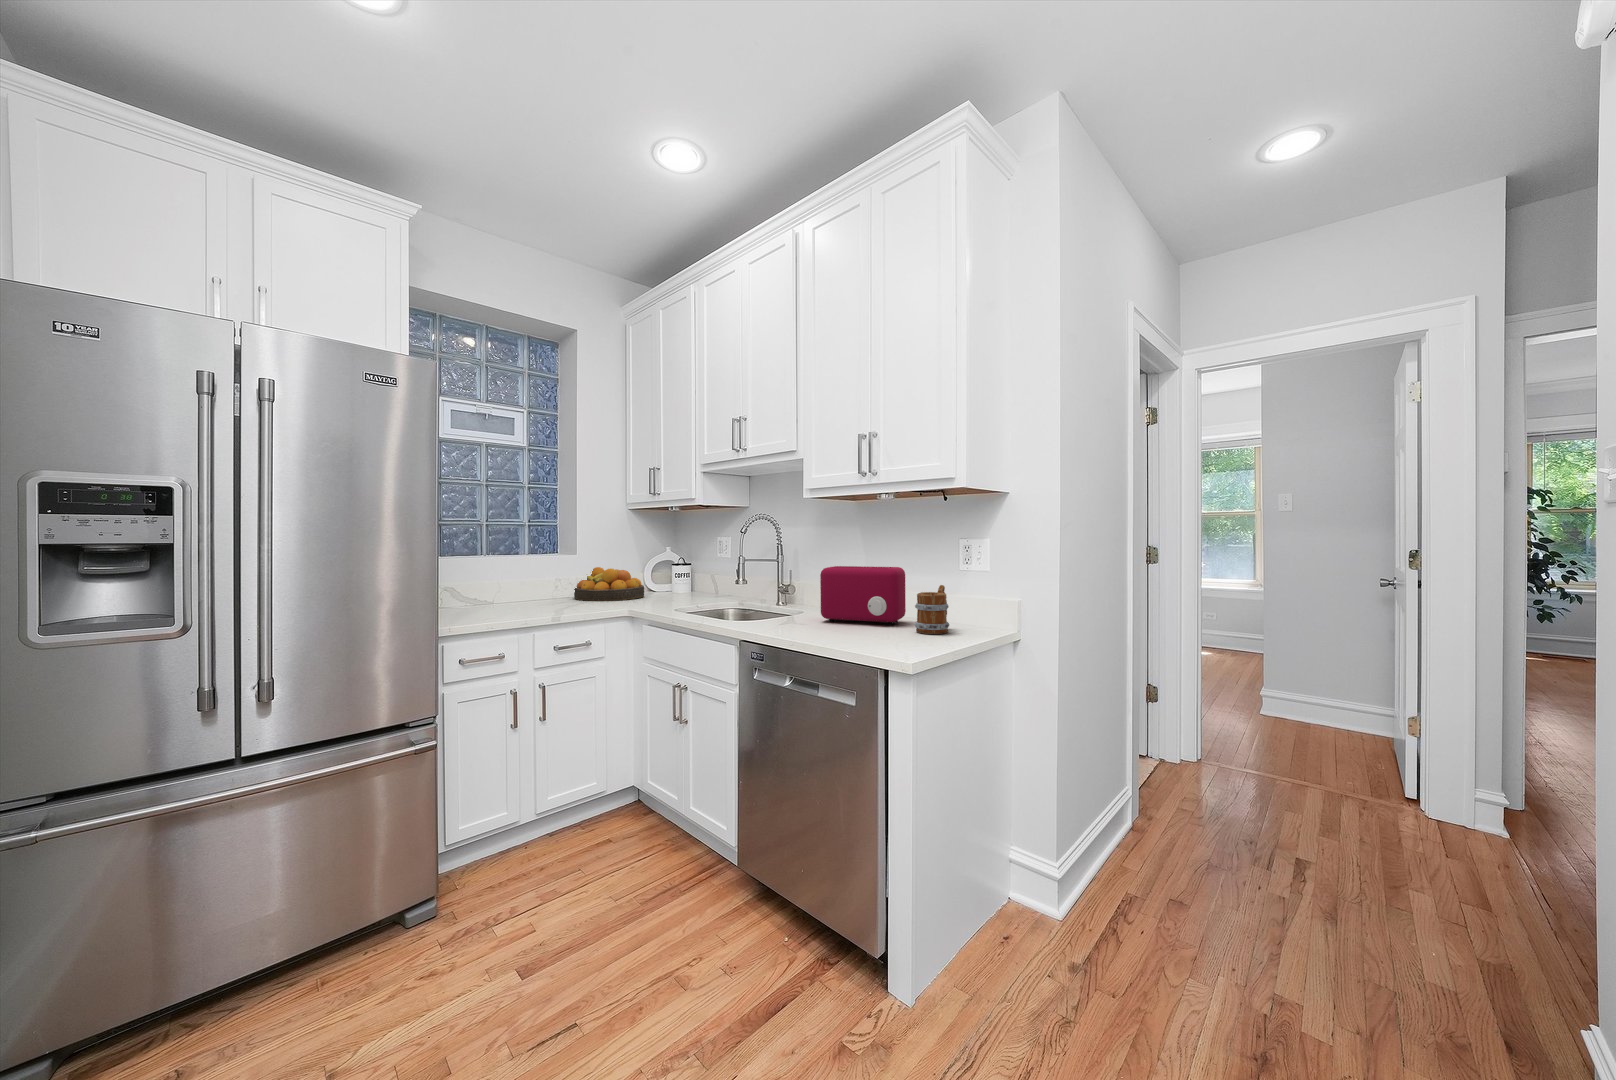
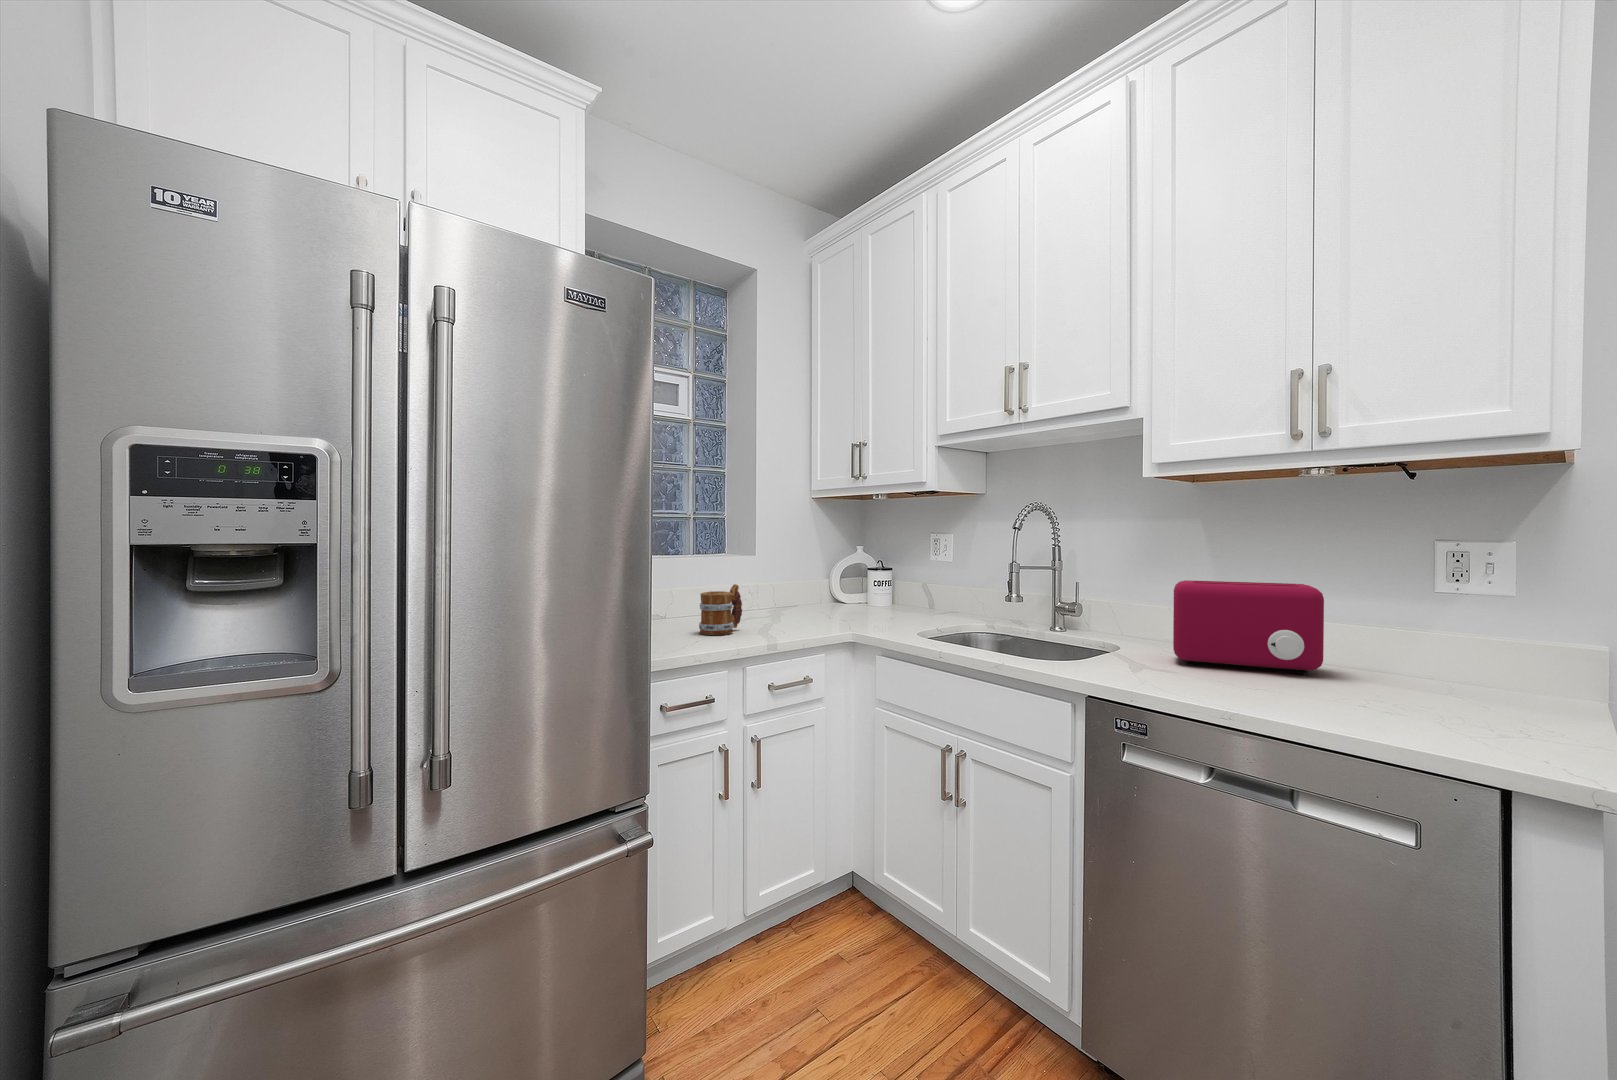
fruit bowl: present [574,567,644,601] -> none [747,573,835,618]
mug: present [914,585,949,634] -> present [699,584,742,635]

